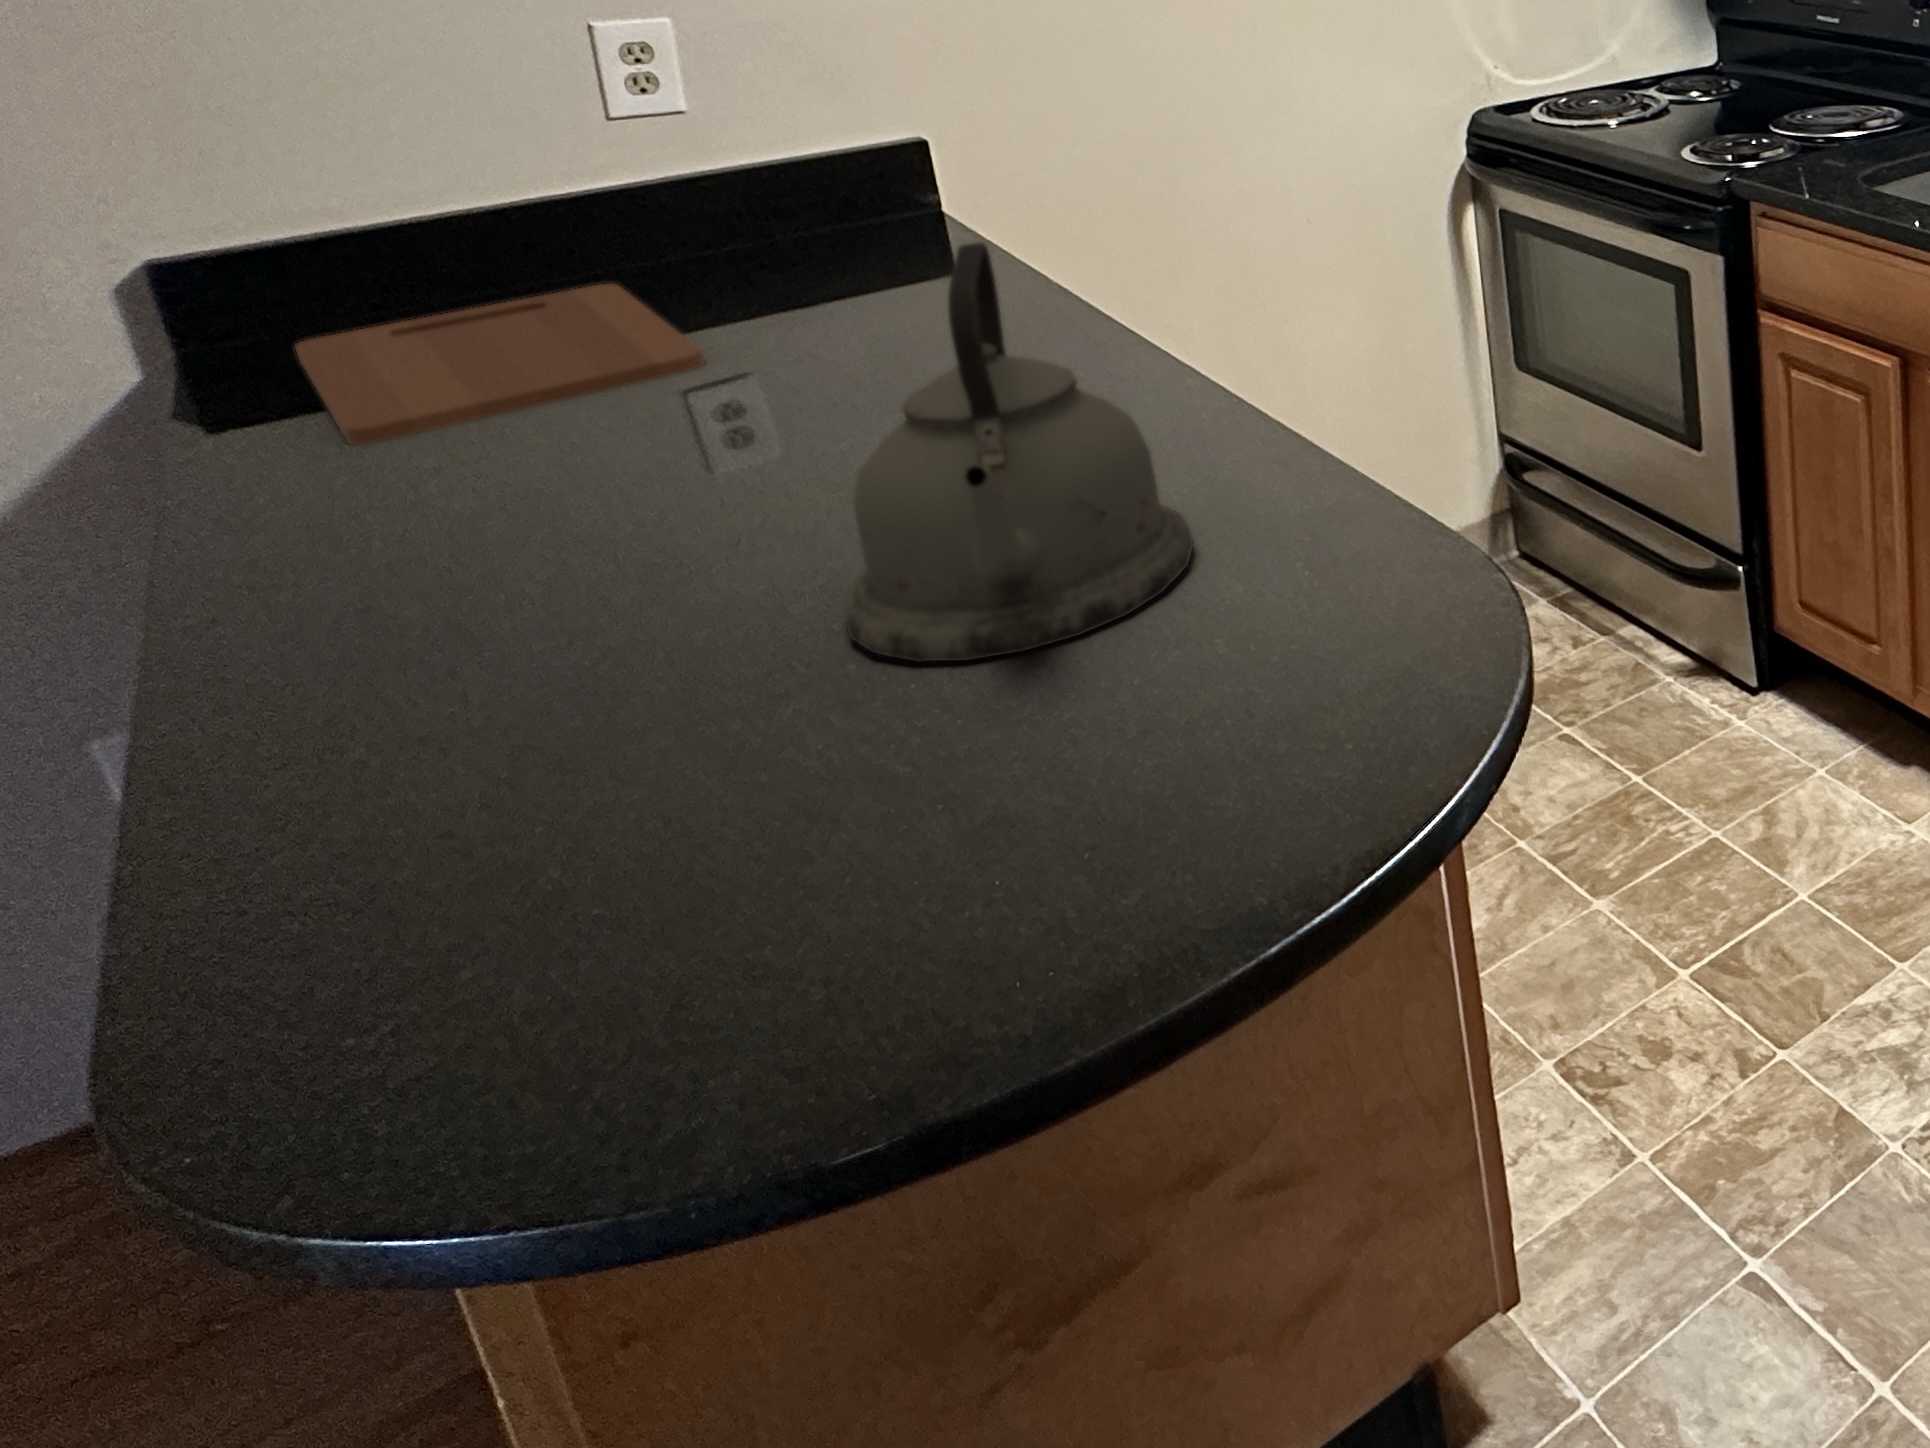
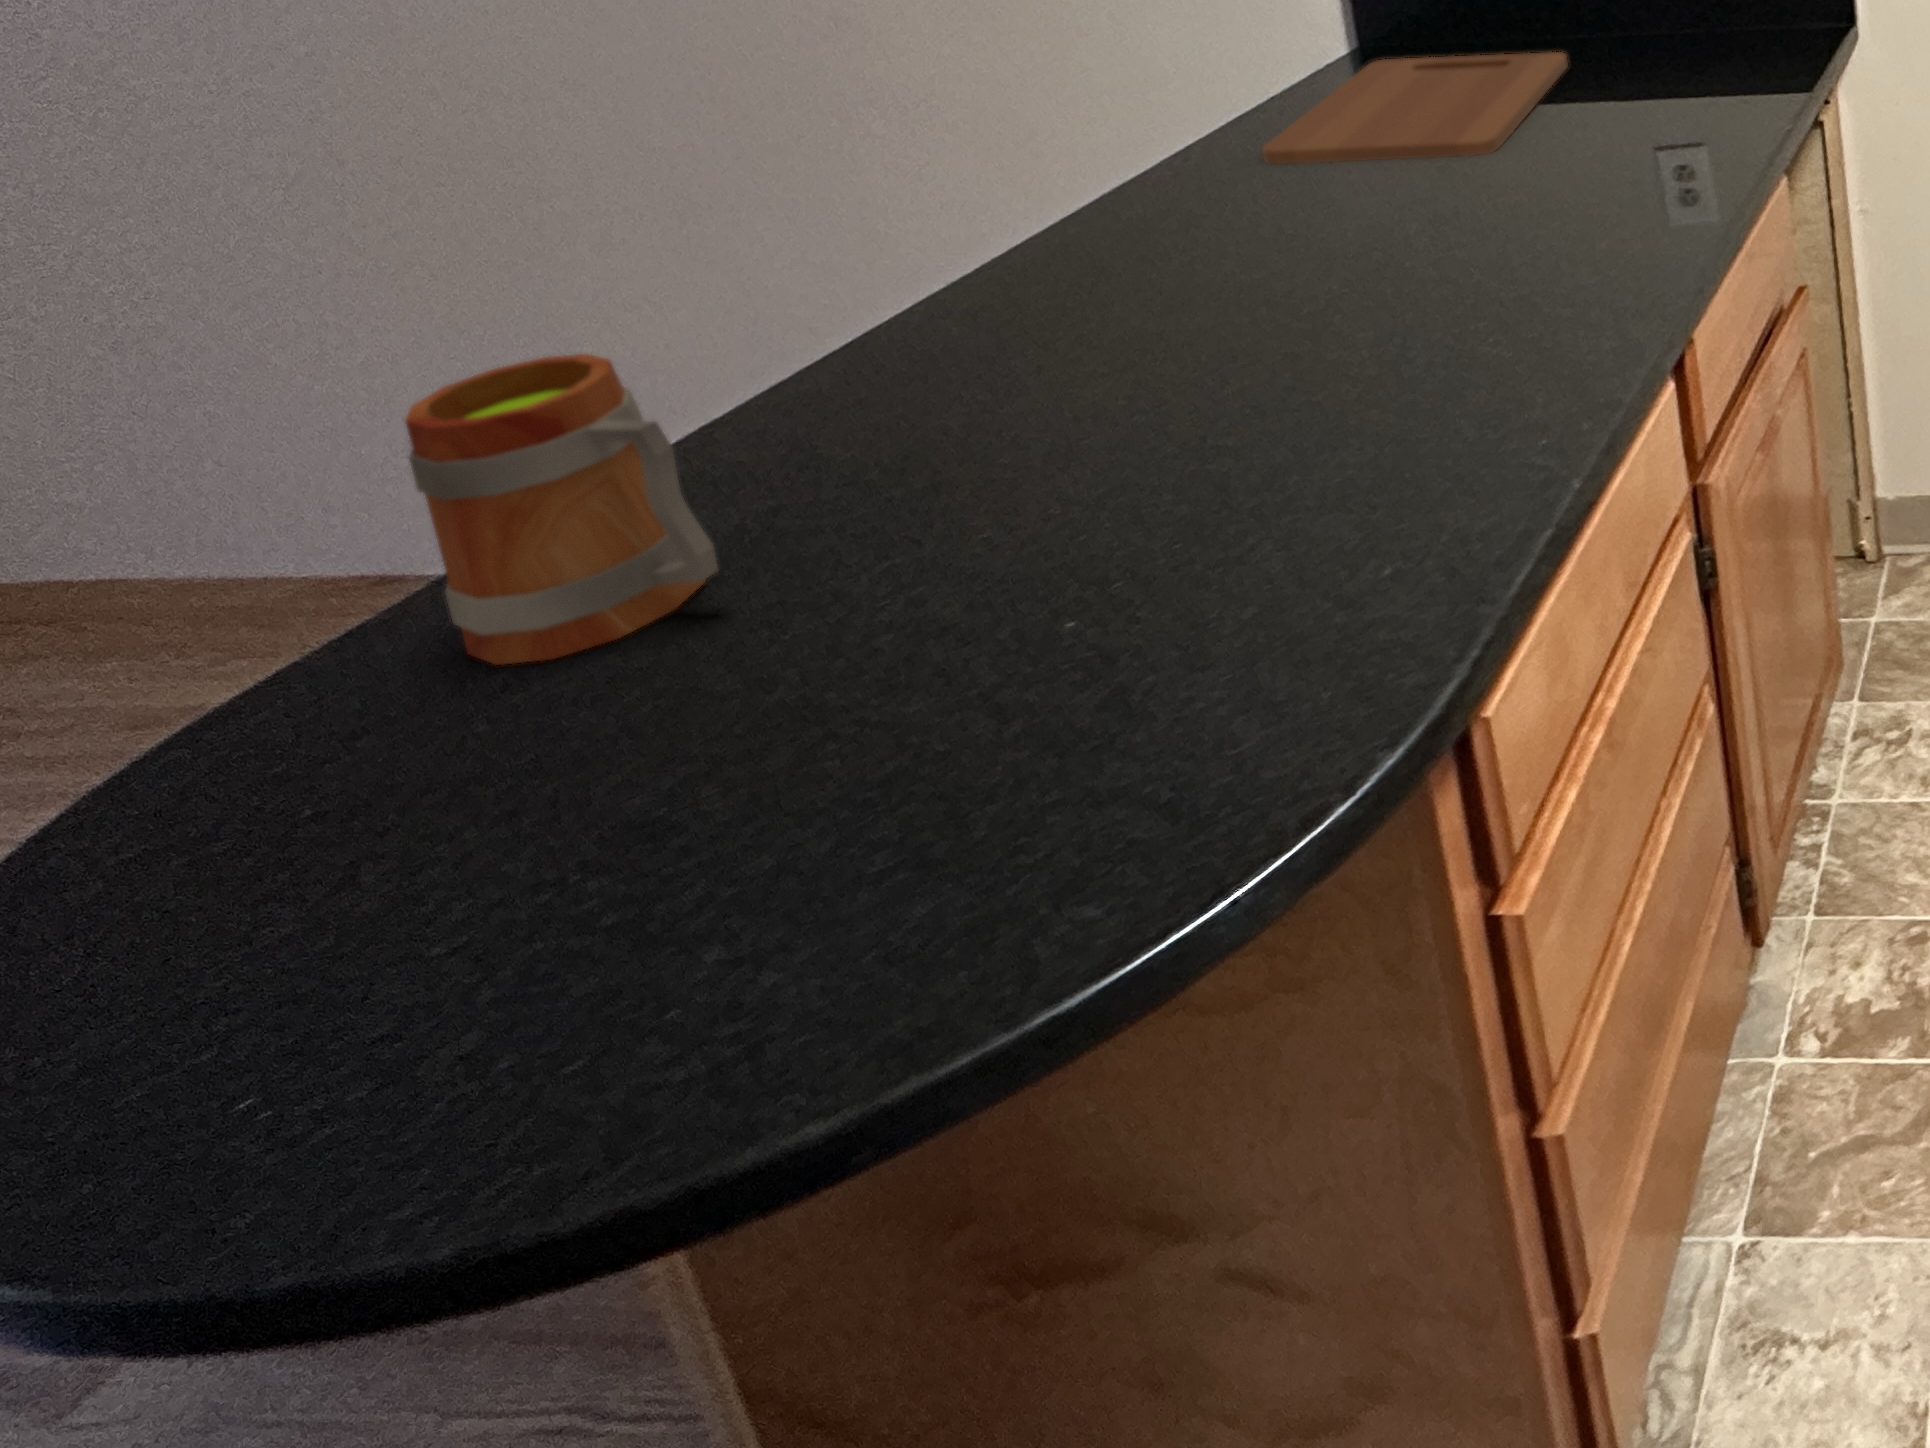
kettle: present [843,242,1193,662] -> none [810,146,1335,631]
mug: none [251,556,651,902] -> present [405,354,718,665]

